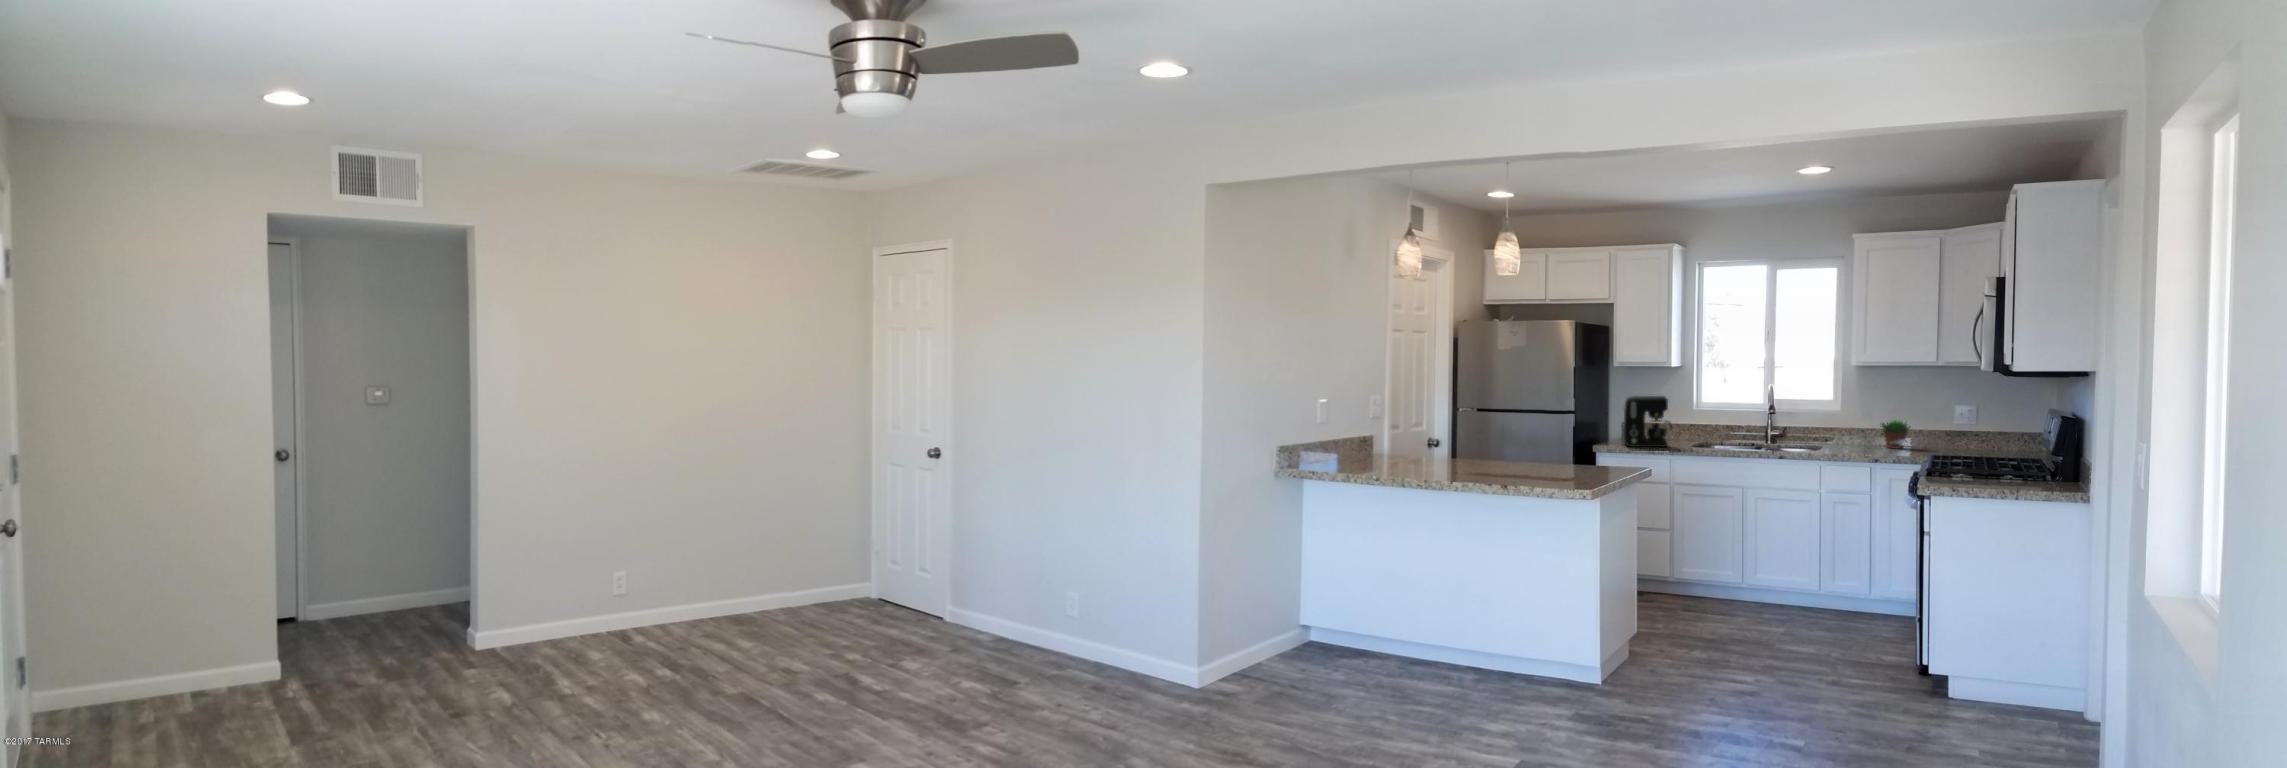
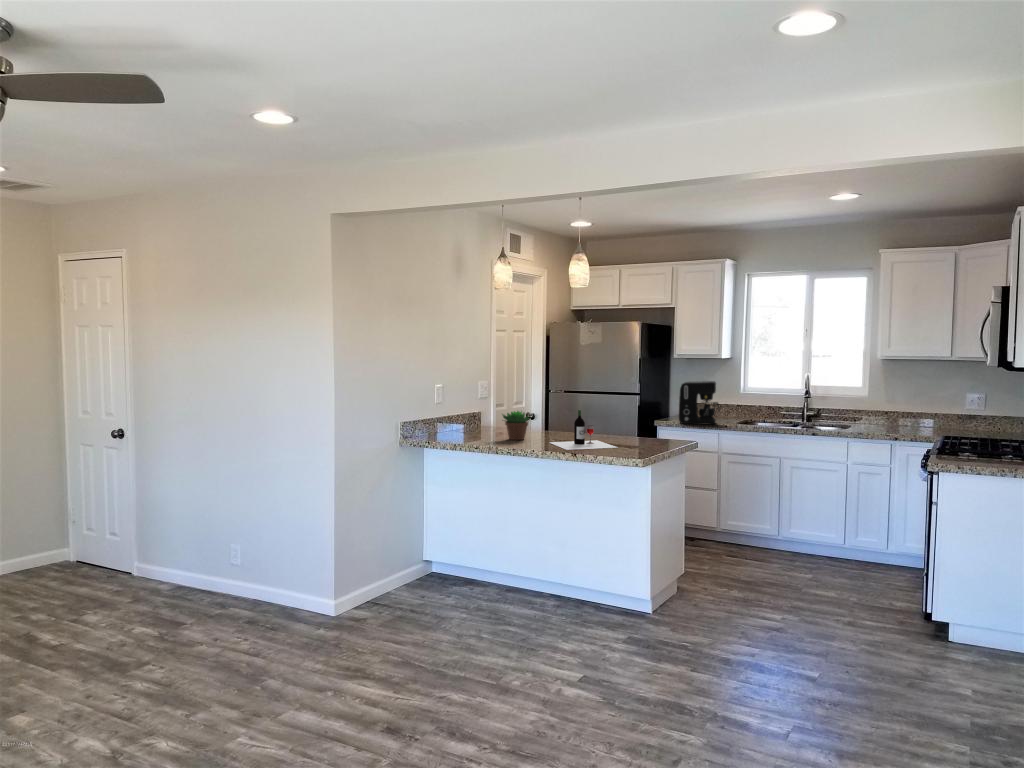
succulent plant: present [1880,420,1910,449] -> present [502,411,529,440]
wine bottle: none [1514,438,1596,482] -> present [550,410,616,450]

